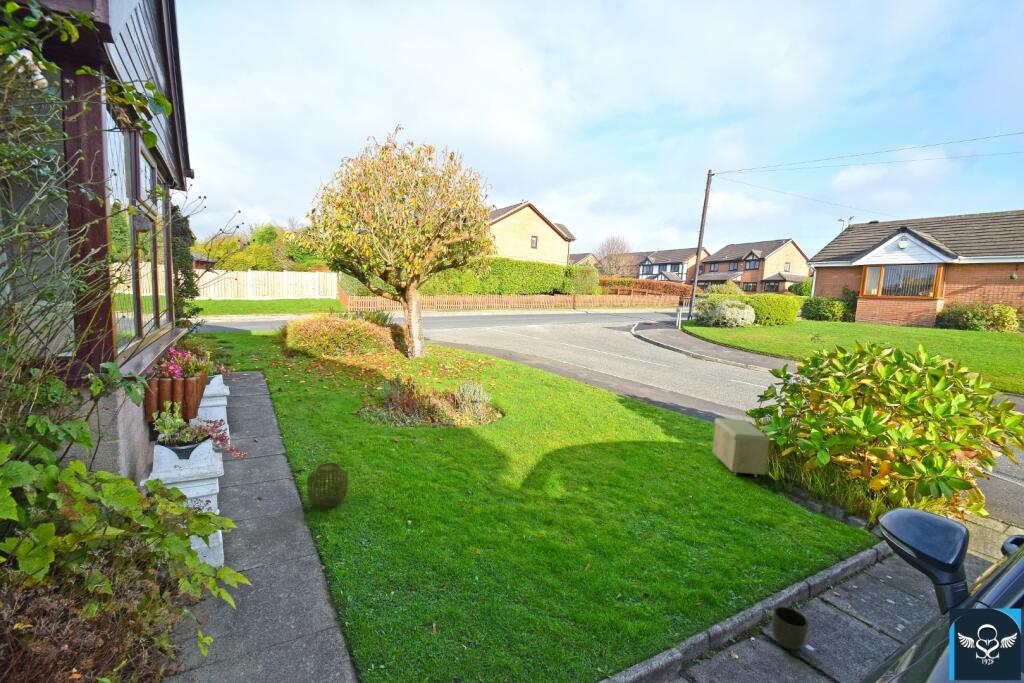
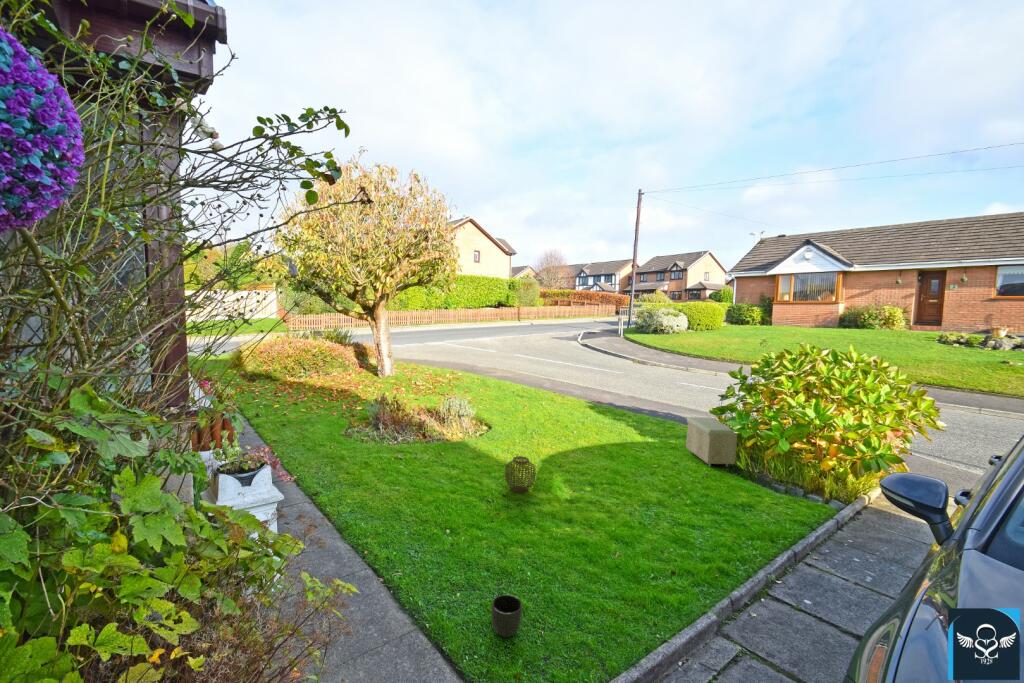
woven basket: present [307,463,348,509] -> present [505,456,536,492]
planter: present [772,606,809,650] -> present [491,595,522,638]

